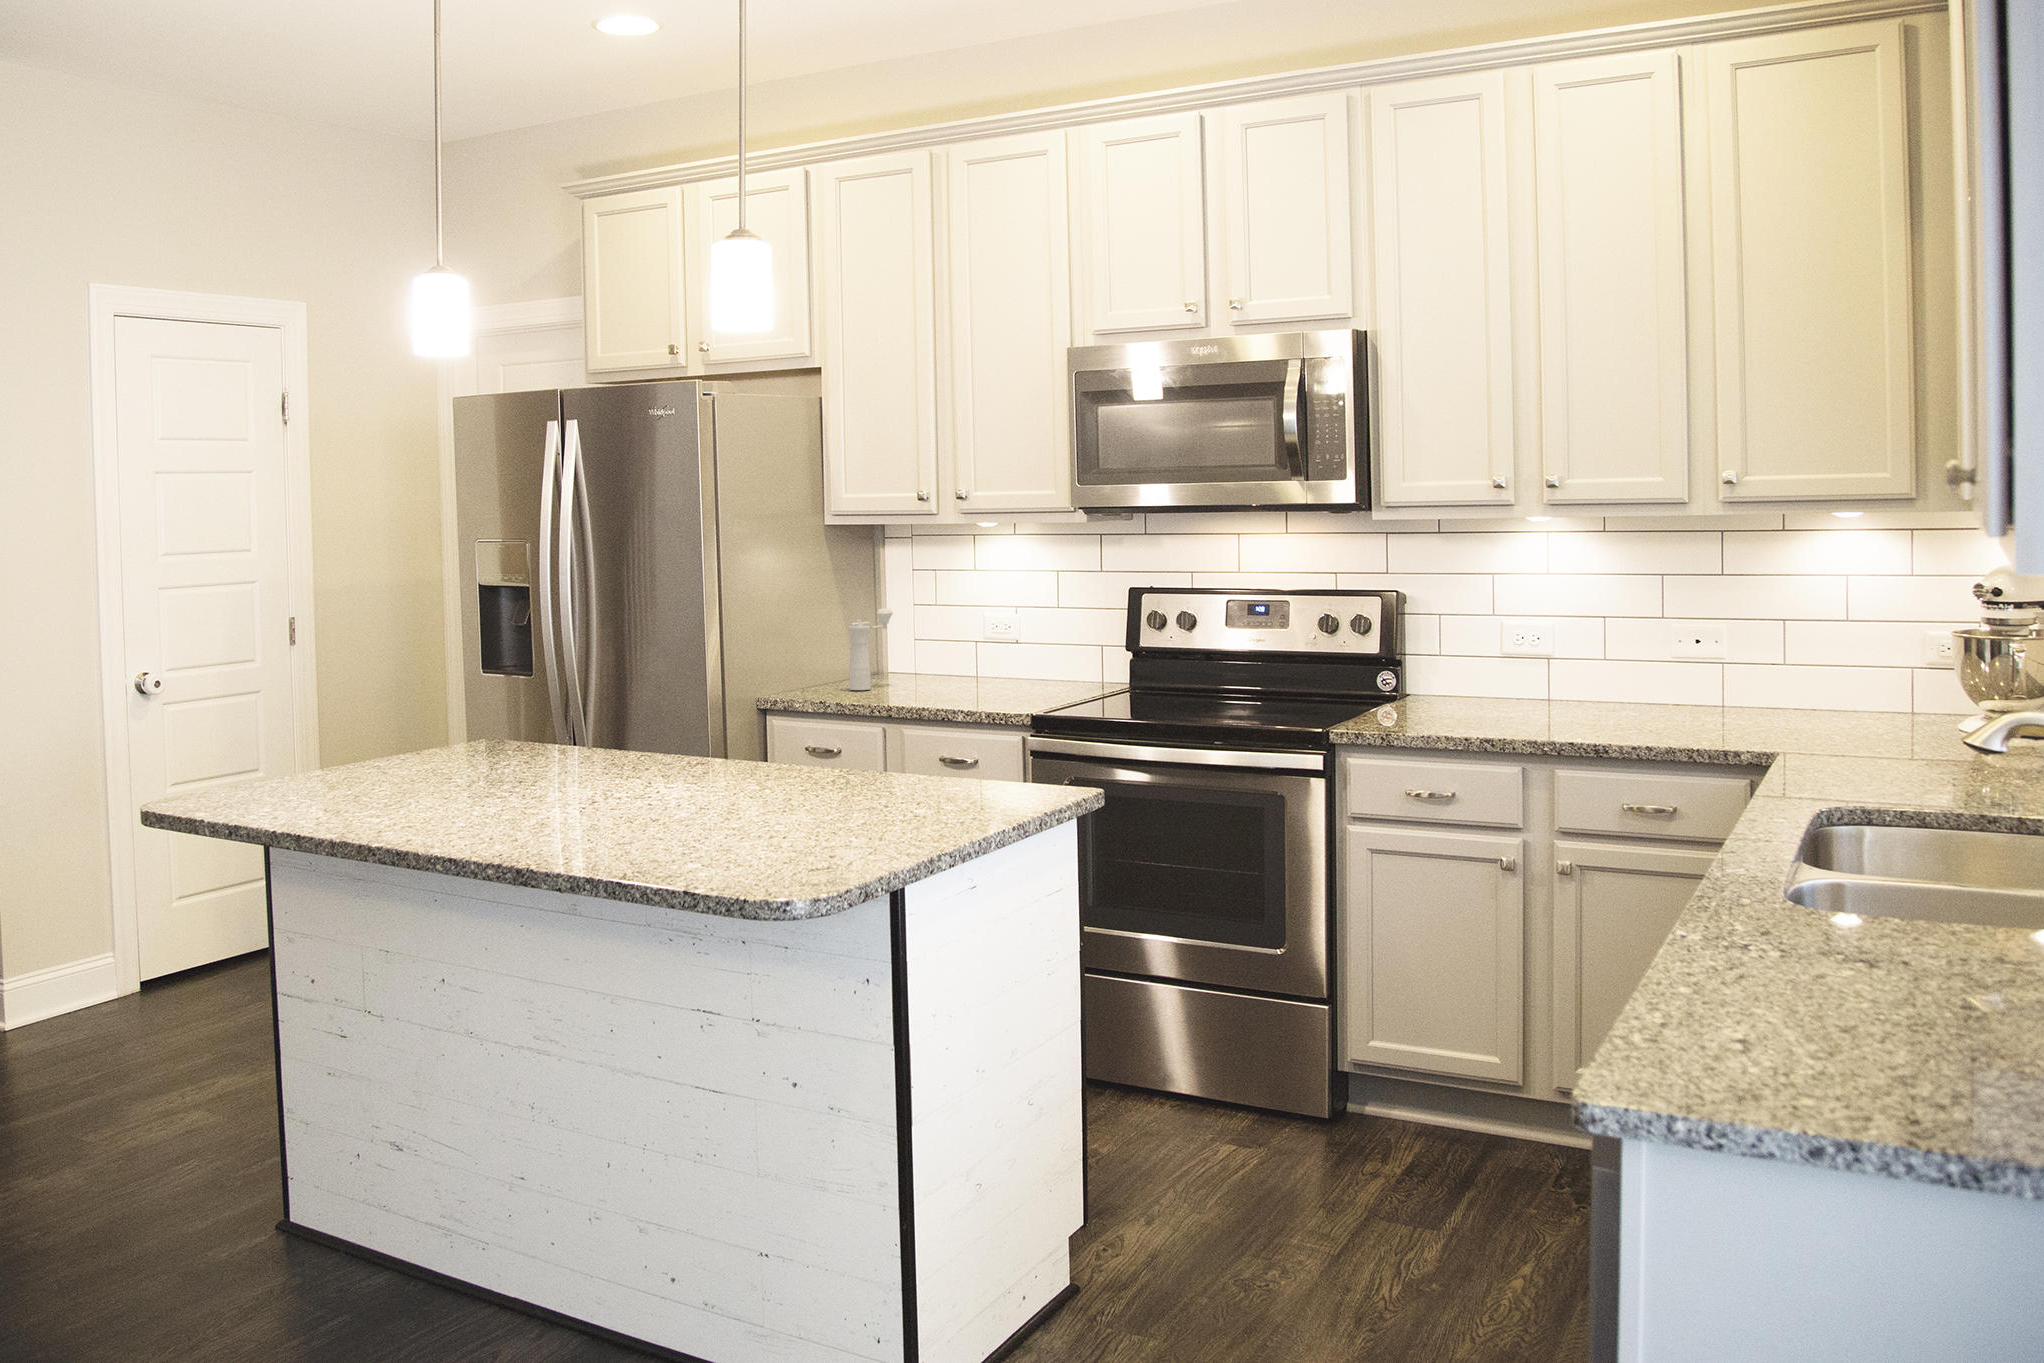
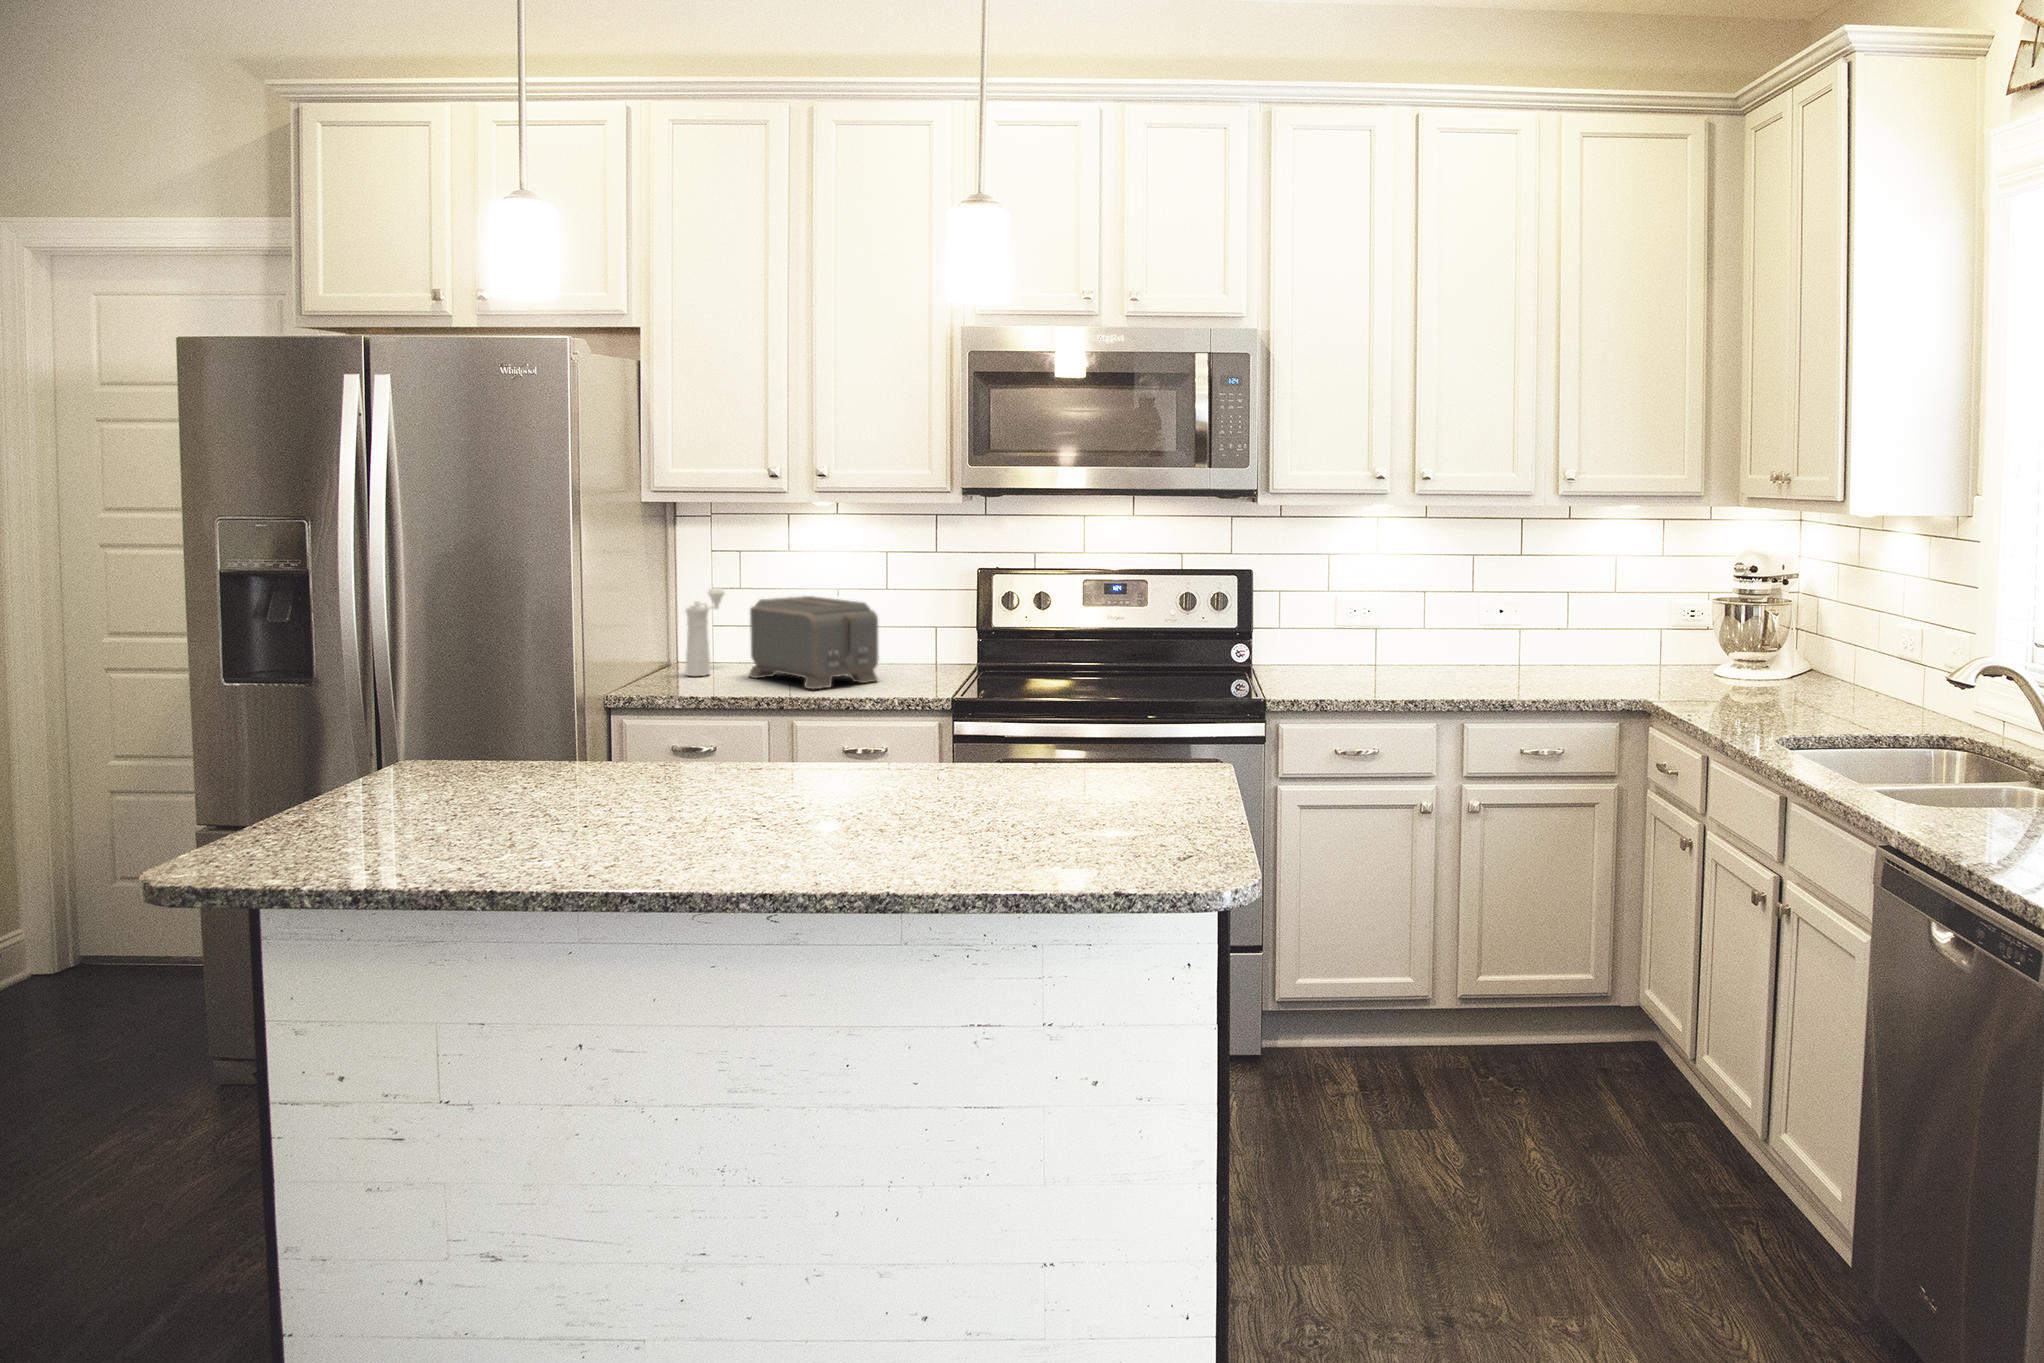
toaster: none [897,617,997,703] -> present [749,596,879,689]

